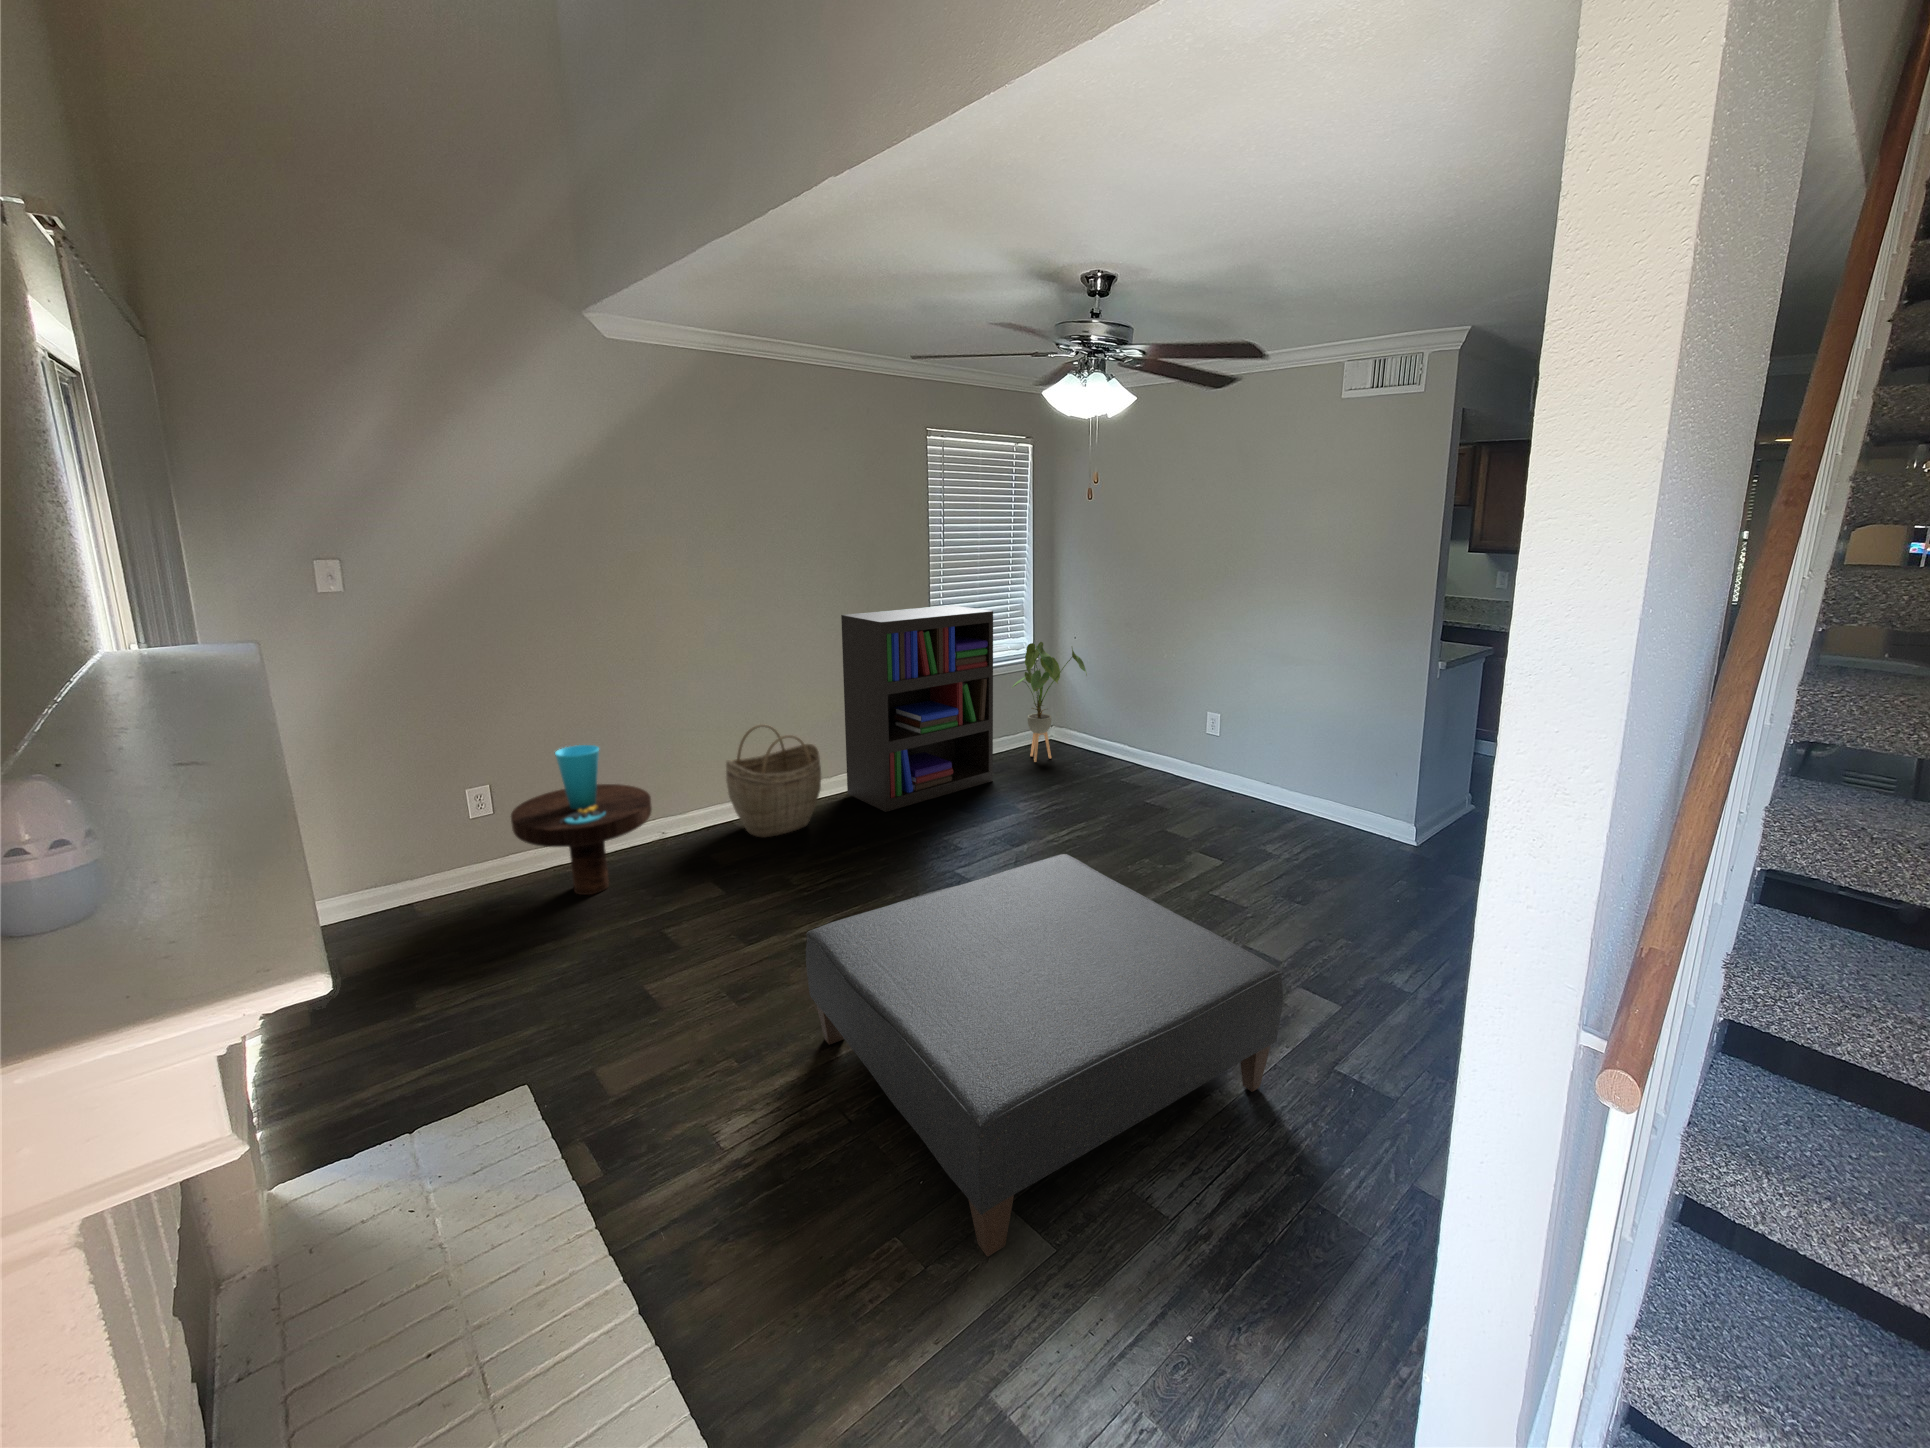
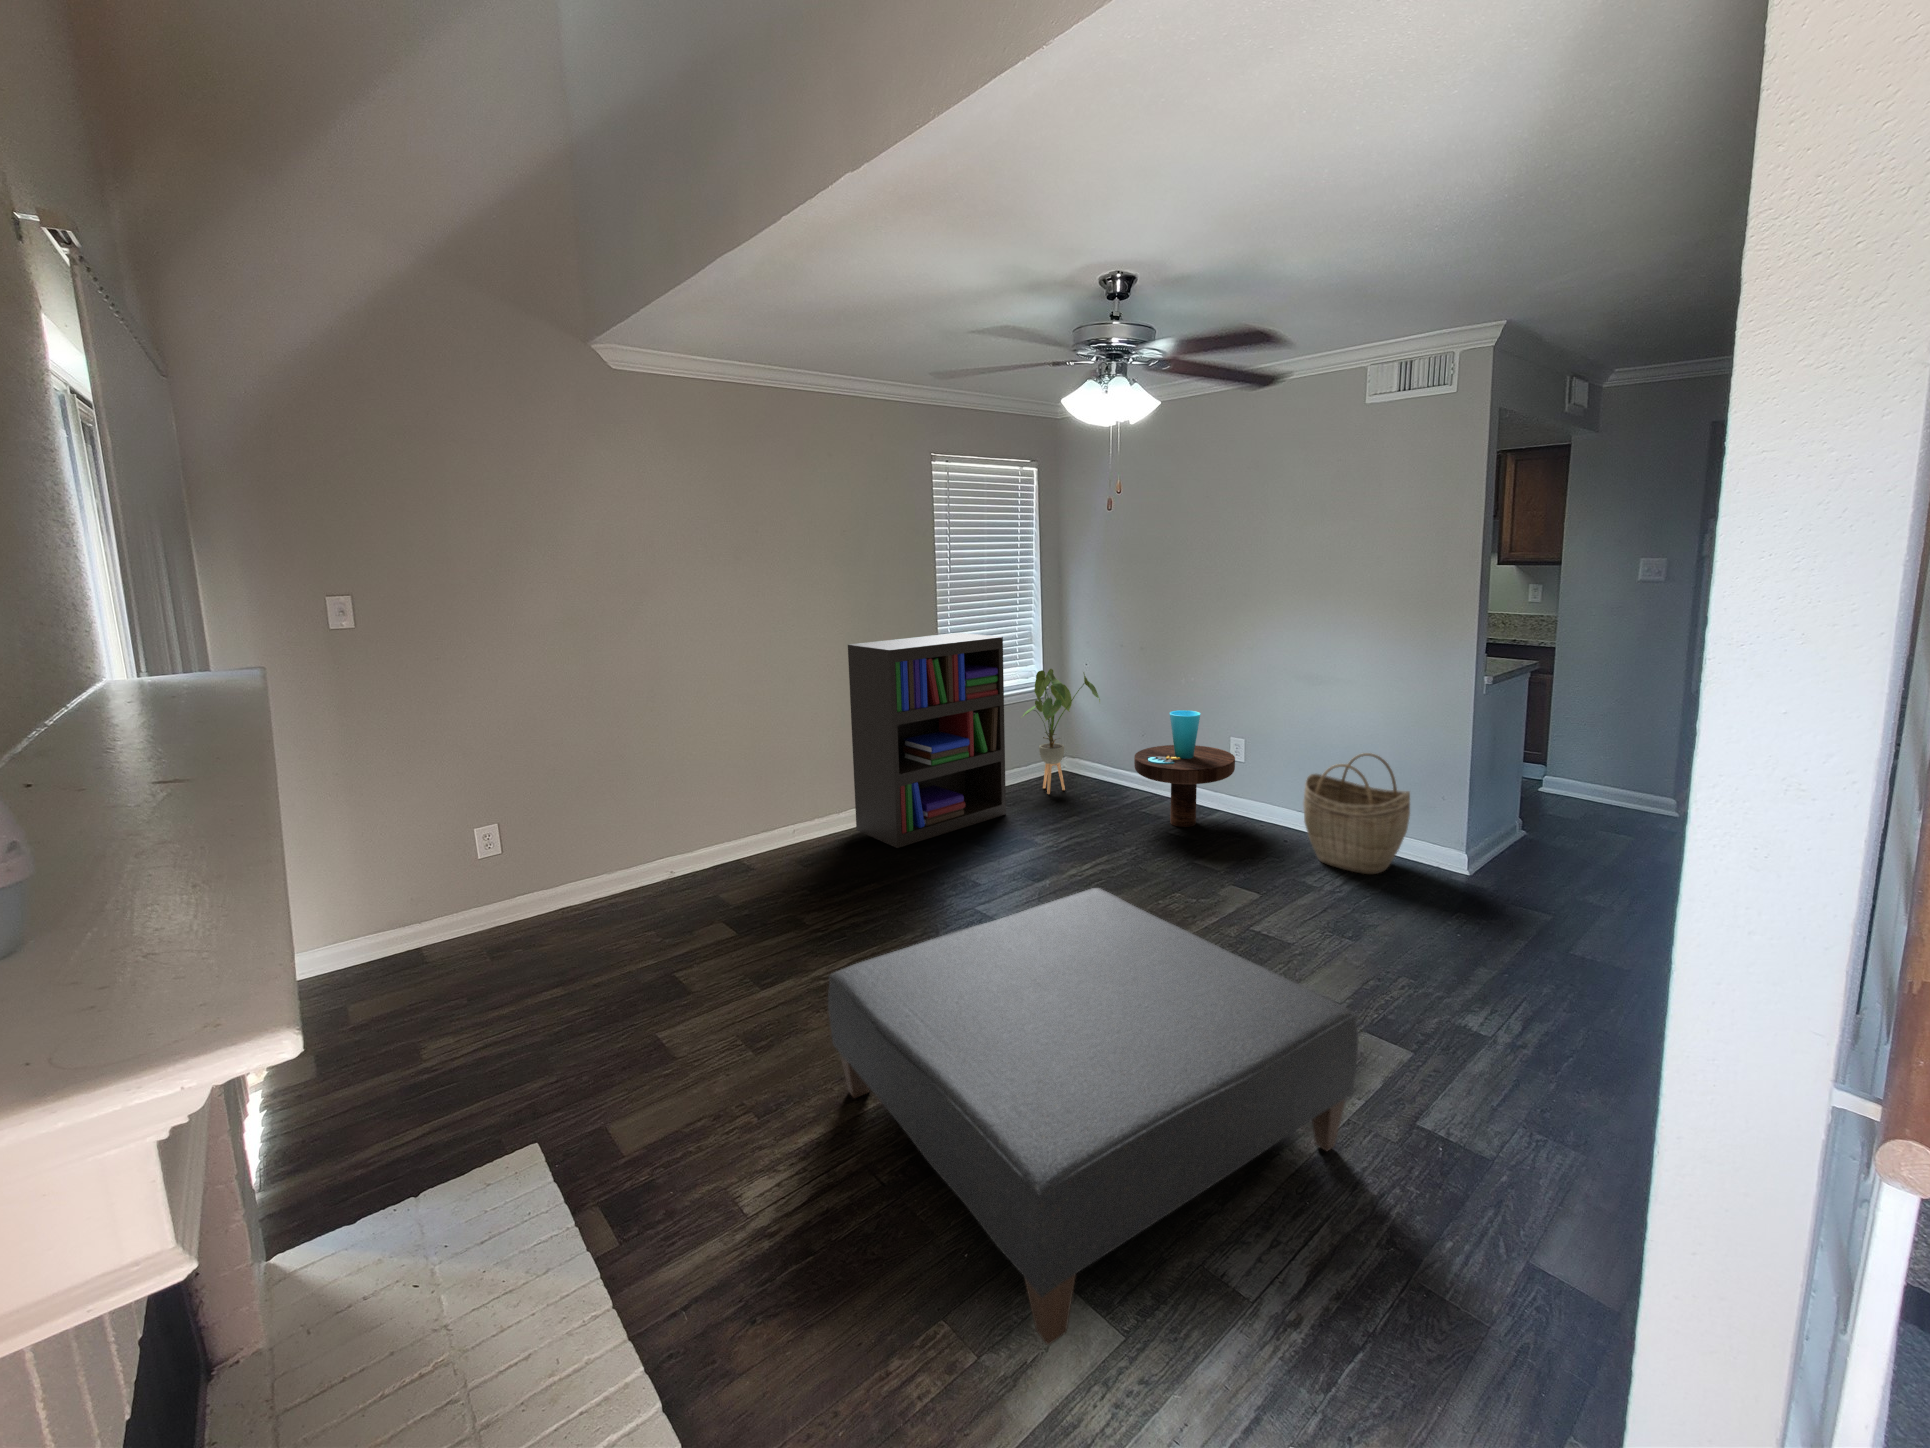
woven basket: present [726,724,821,838] -> present [1303,753,1410,874]
side table: present [511,745,652,895] -> present [1134,710,1235,827]

